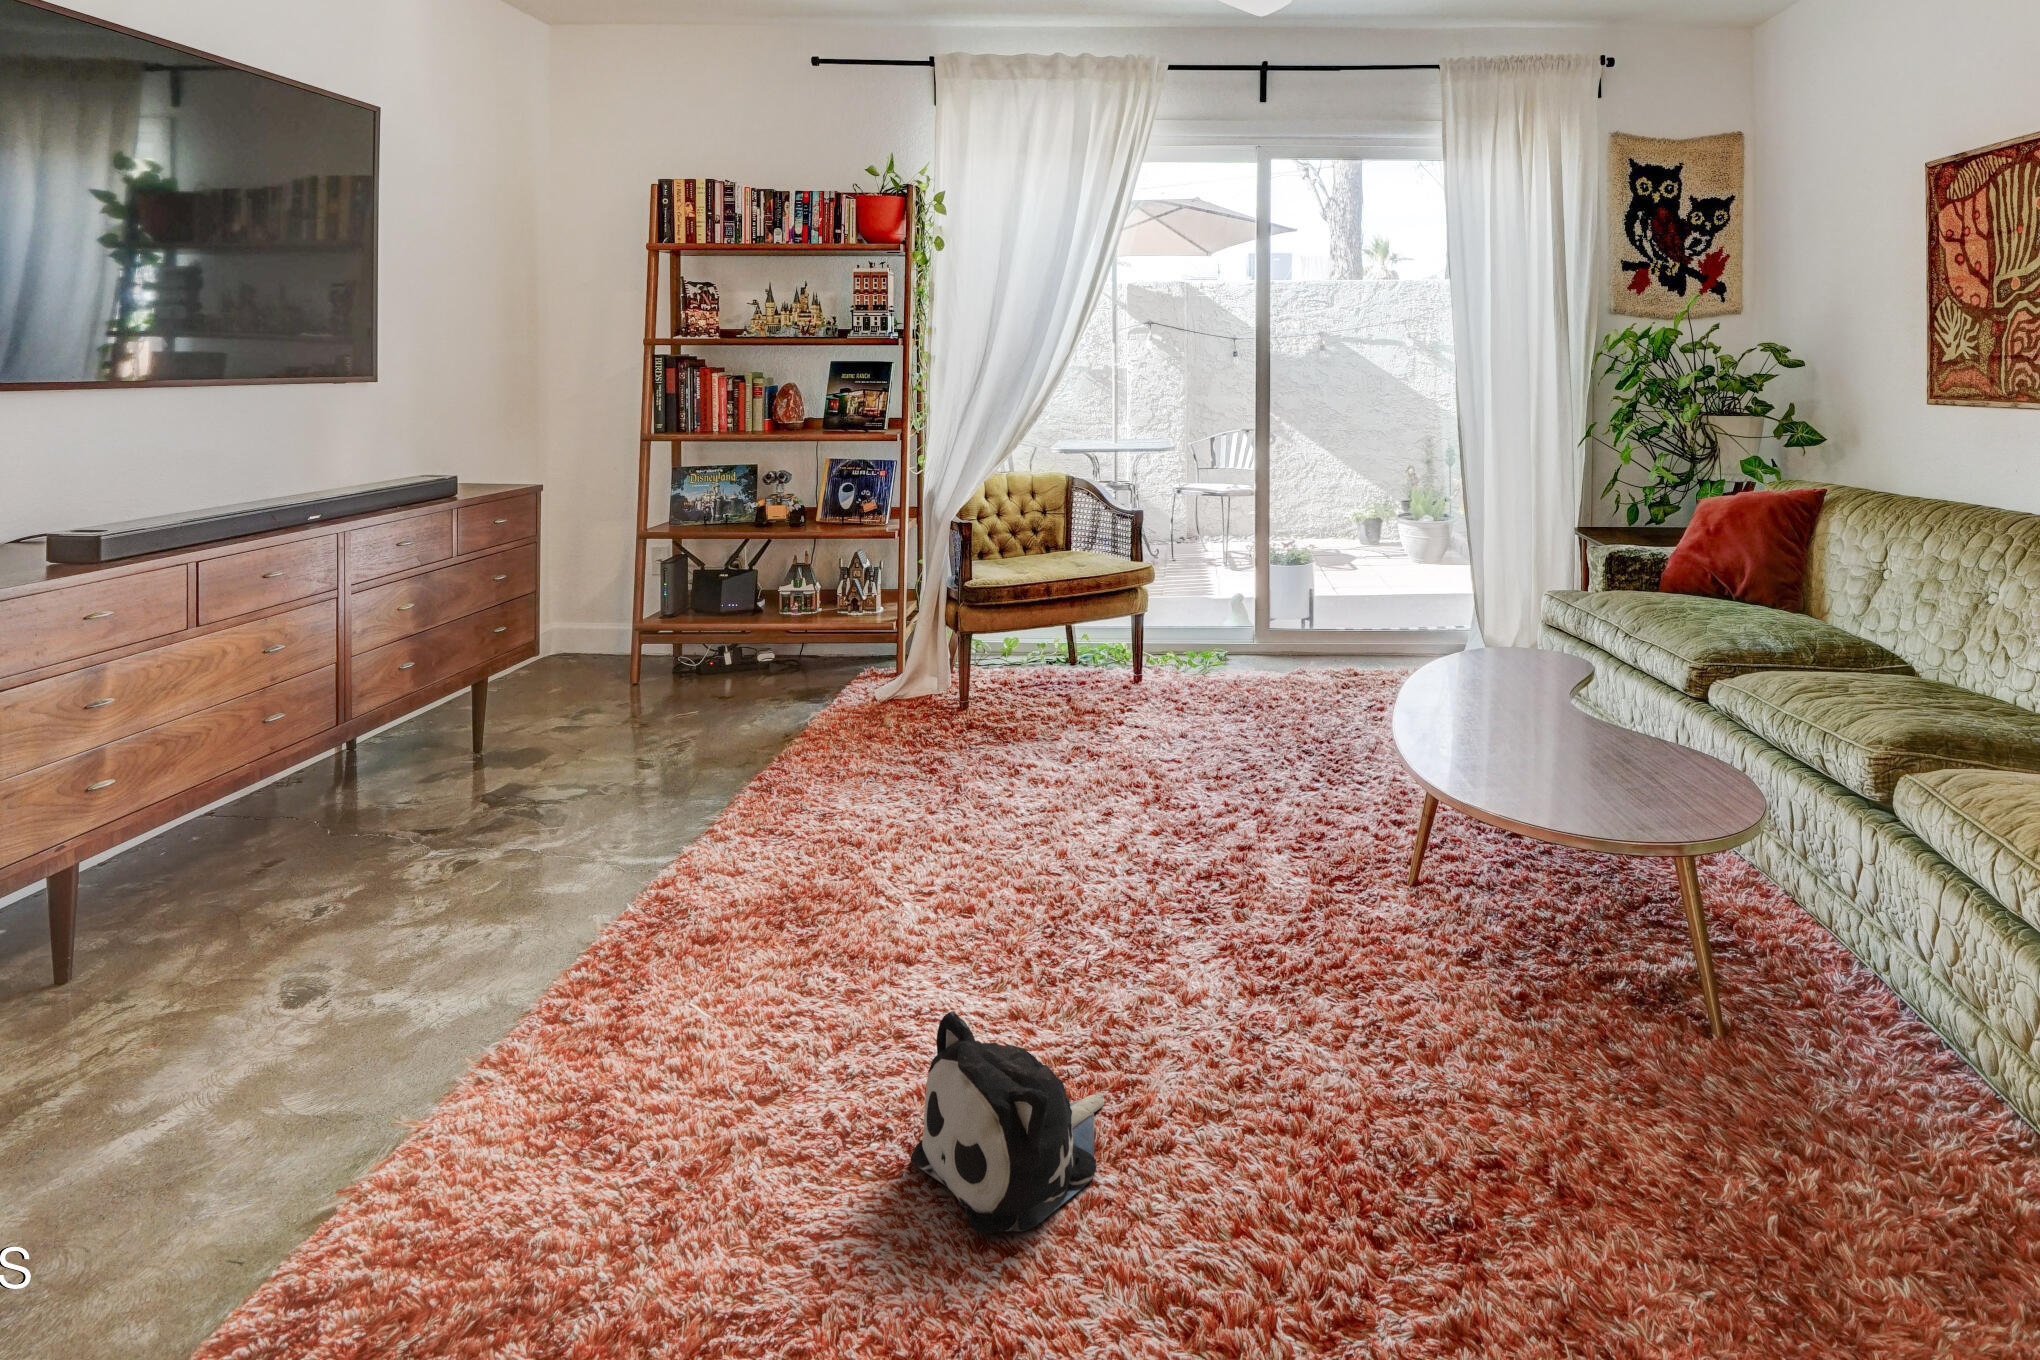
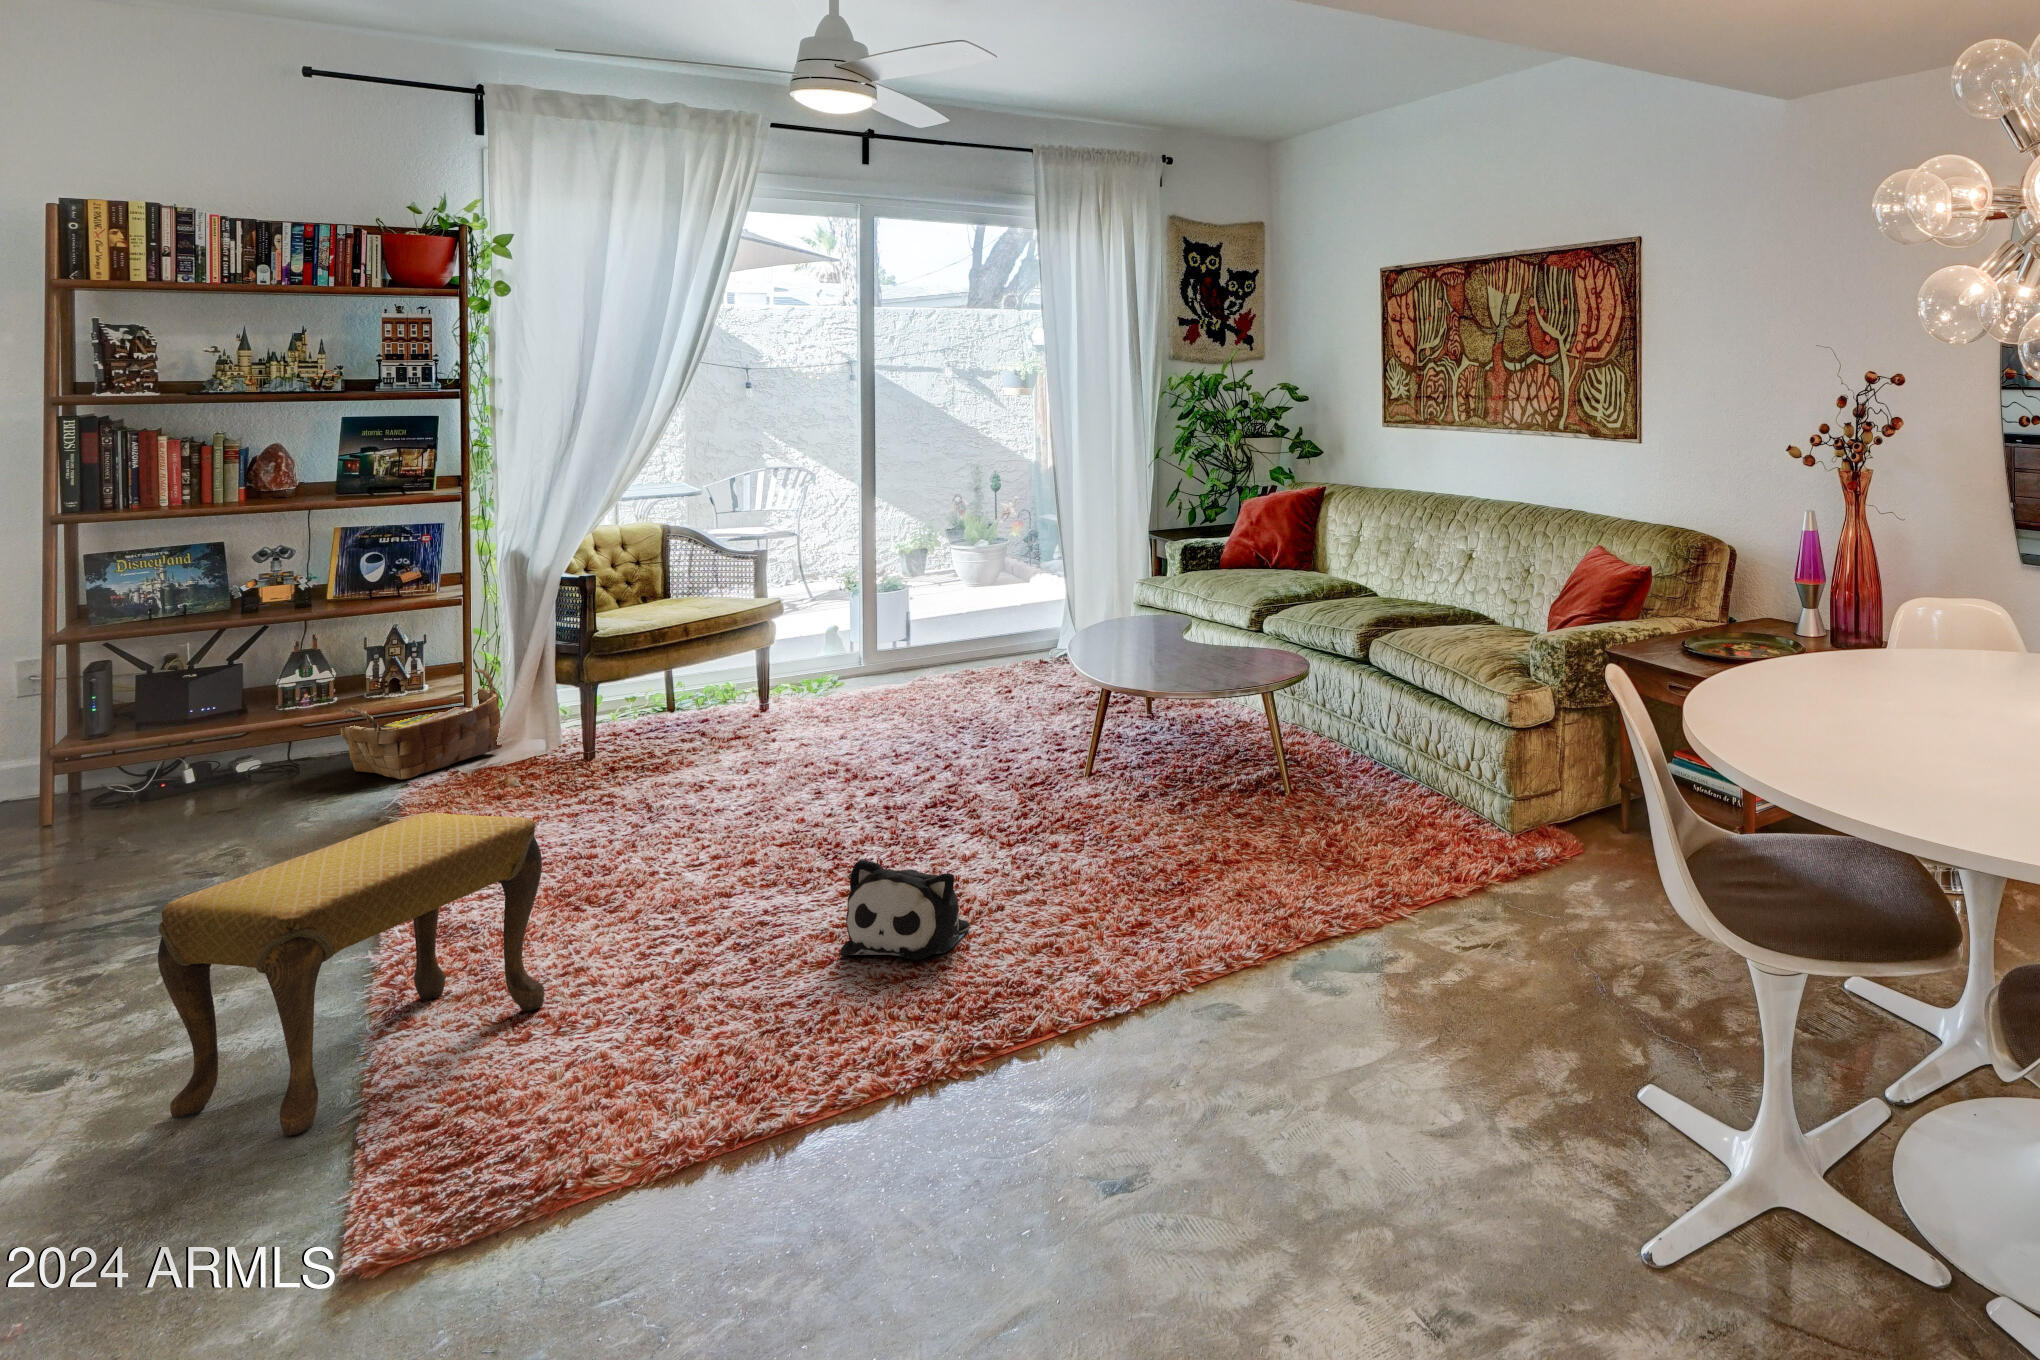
woven basket: none [804,598,922,695] -> present [341,669,502,780]
footstool: none [204,796,606,1230] -> present [158,812,545,1135]

